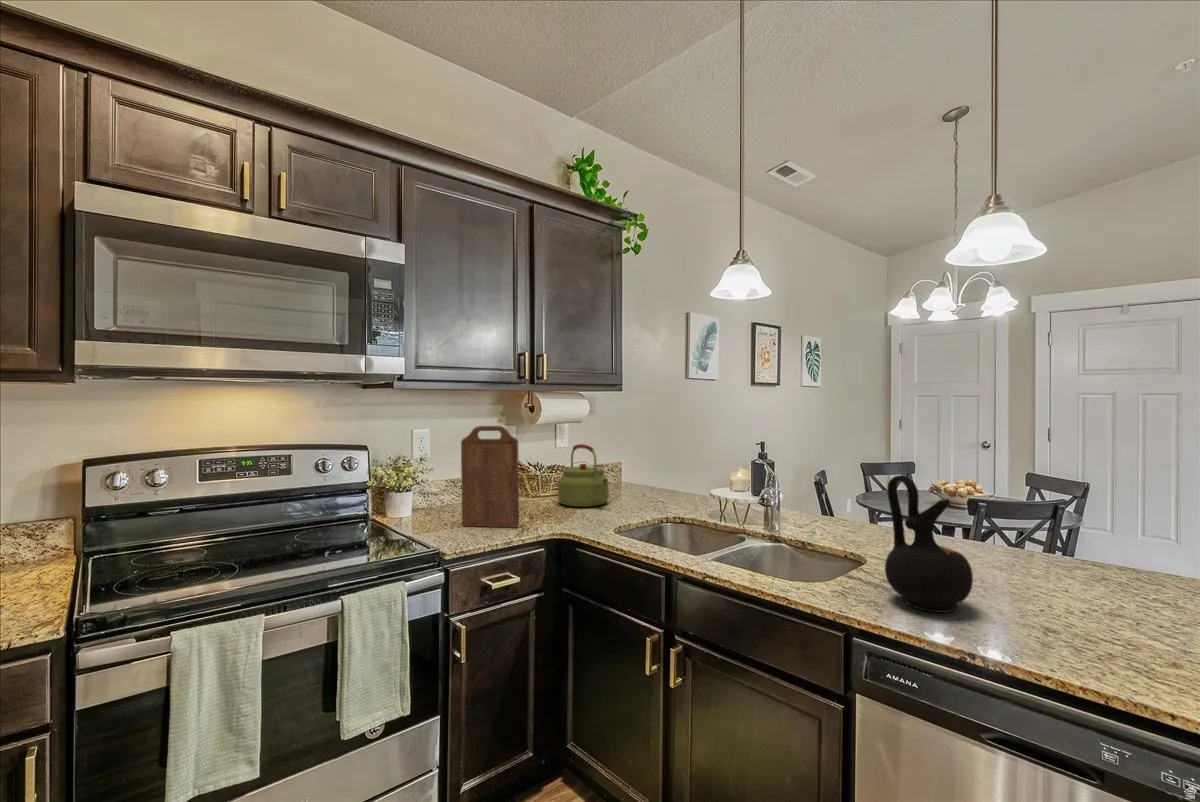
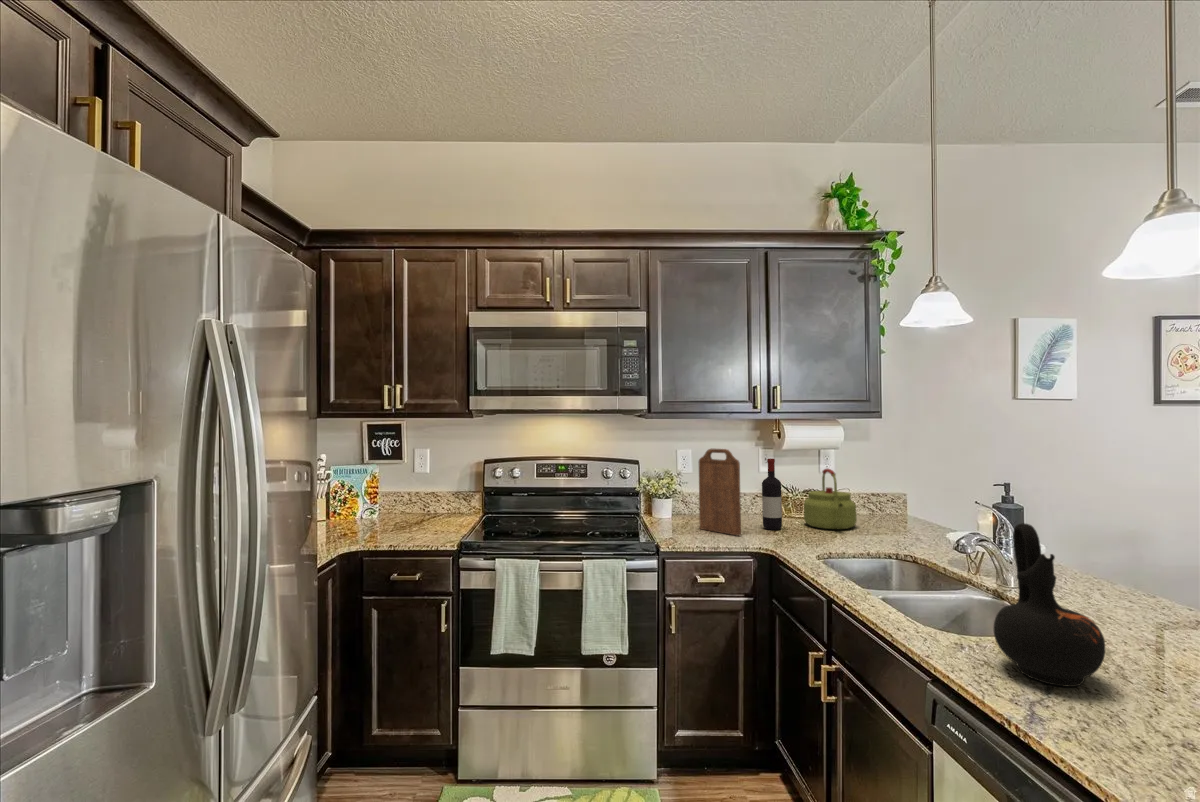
wine bottle: none [526,436,547,515] -> present [762,458,782,530]

